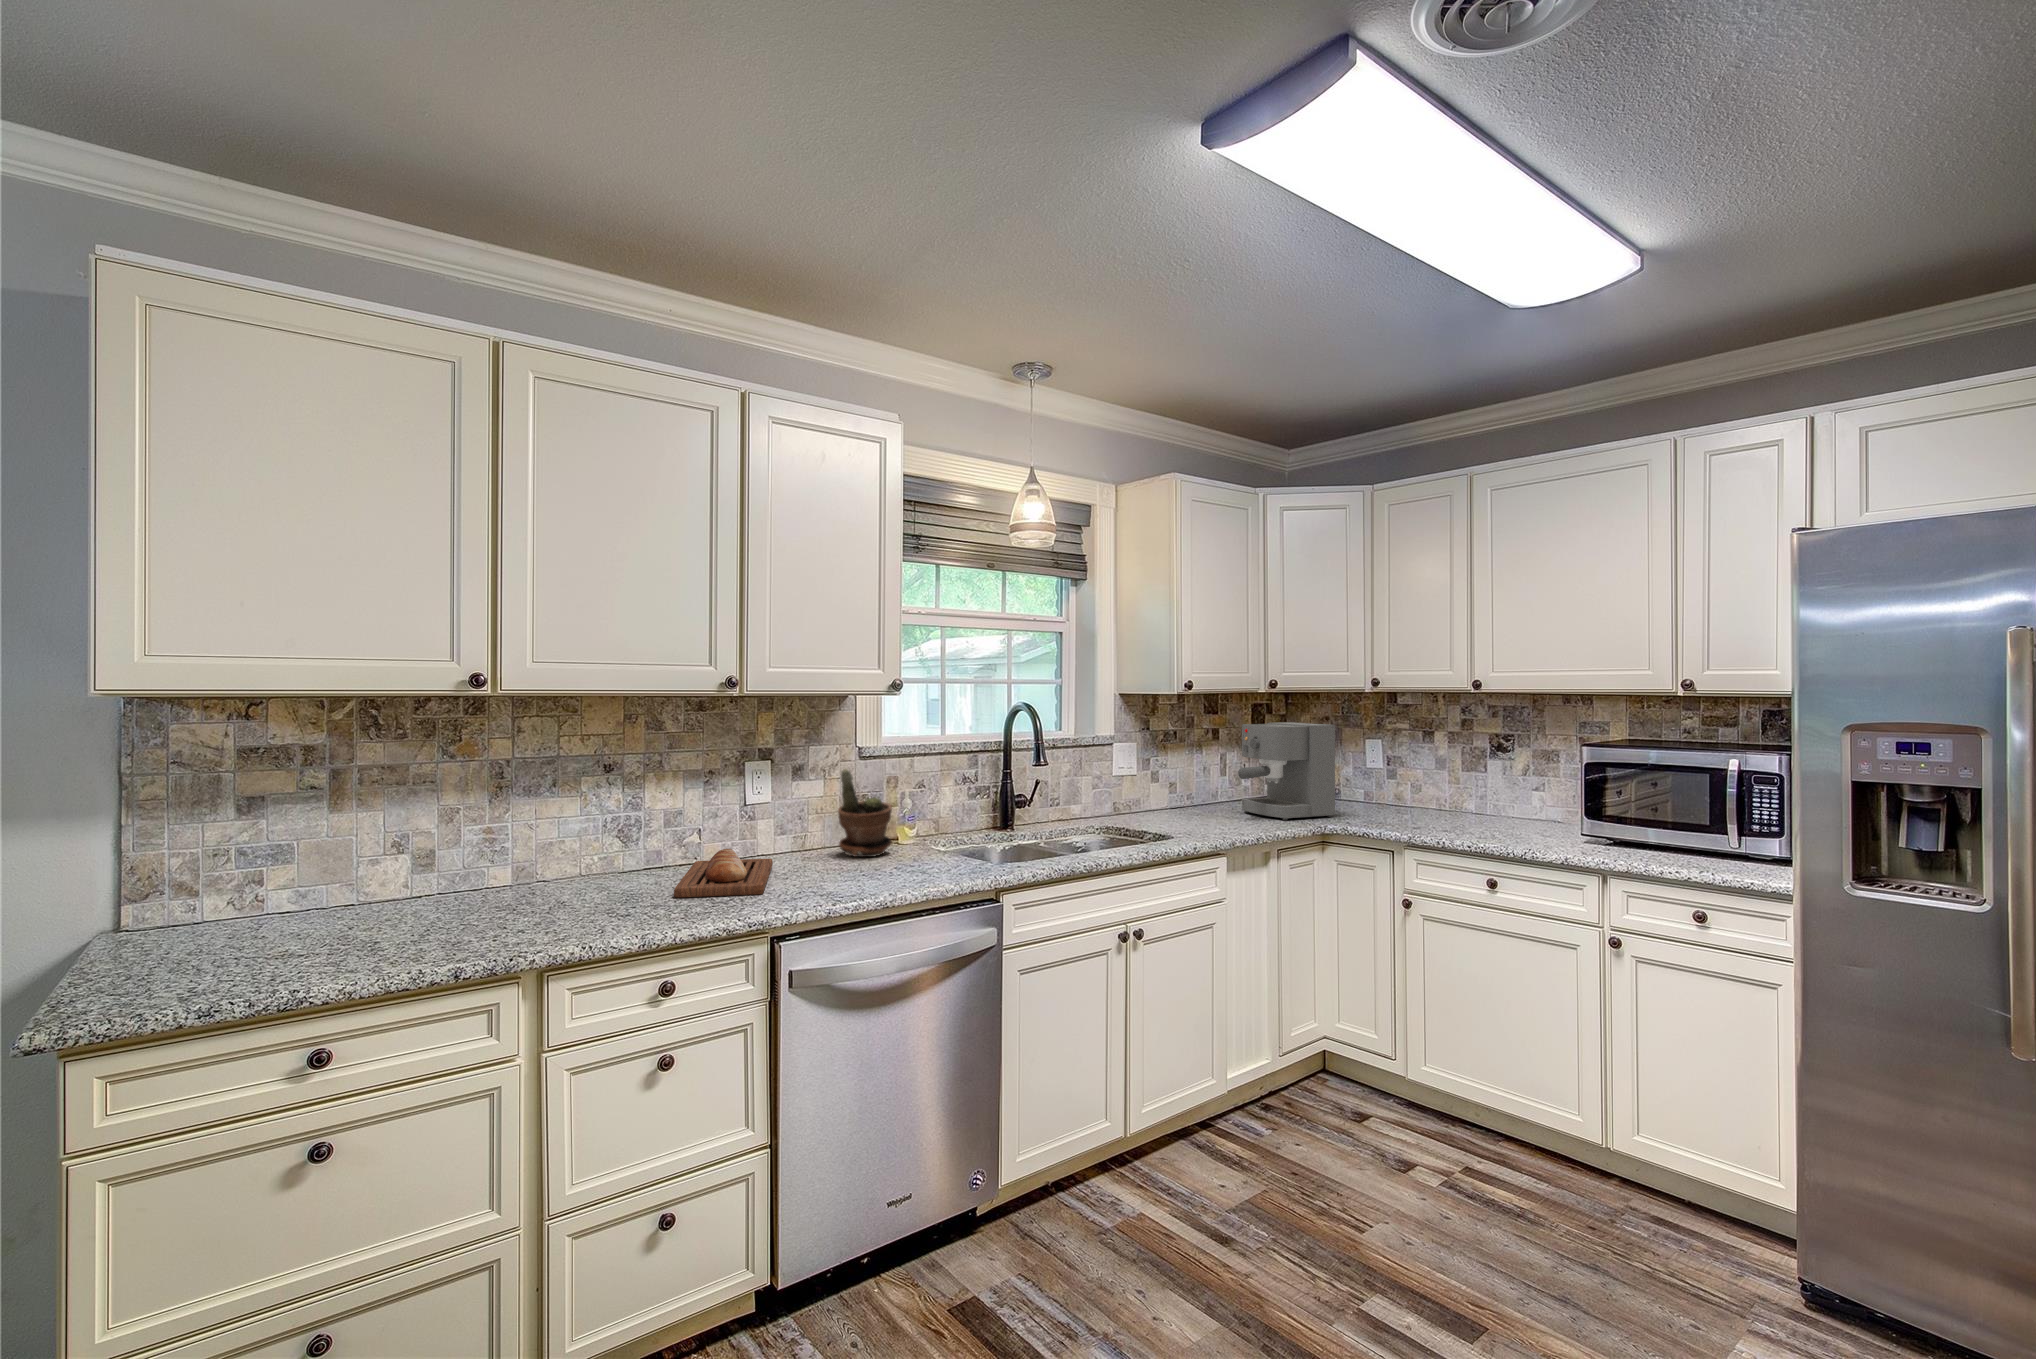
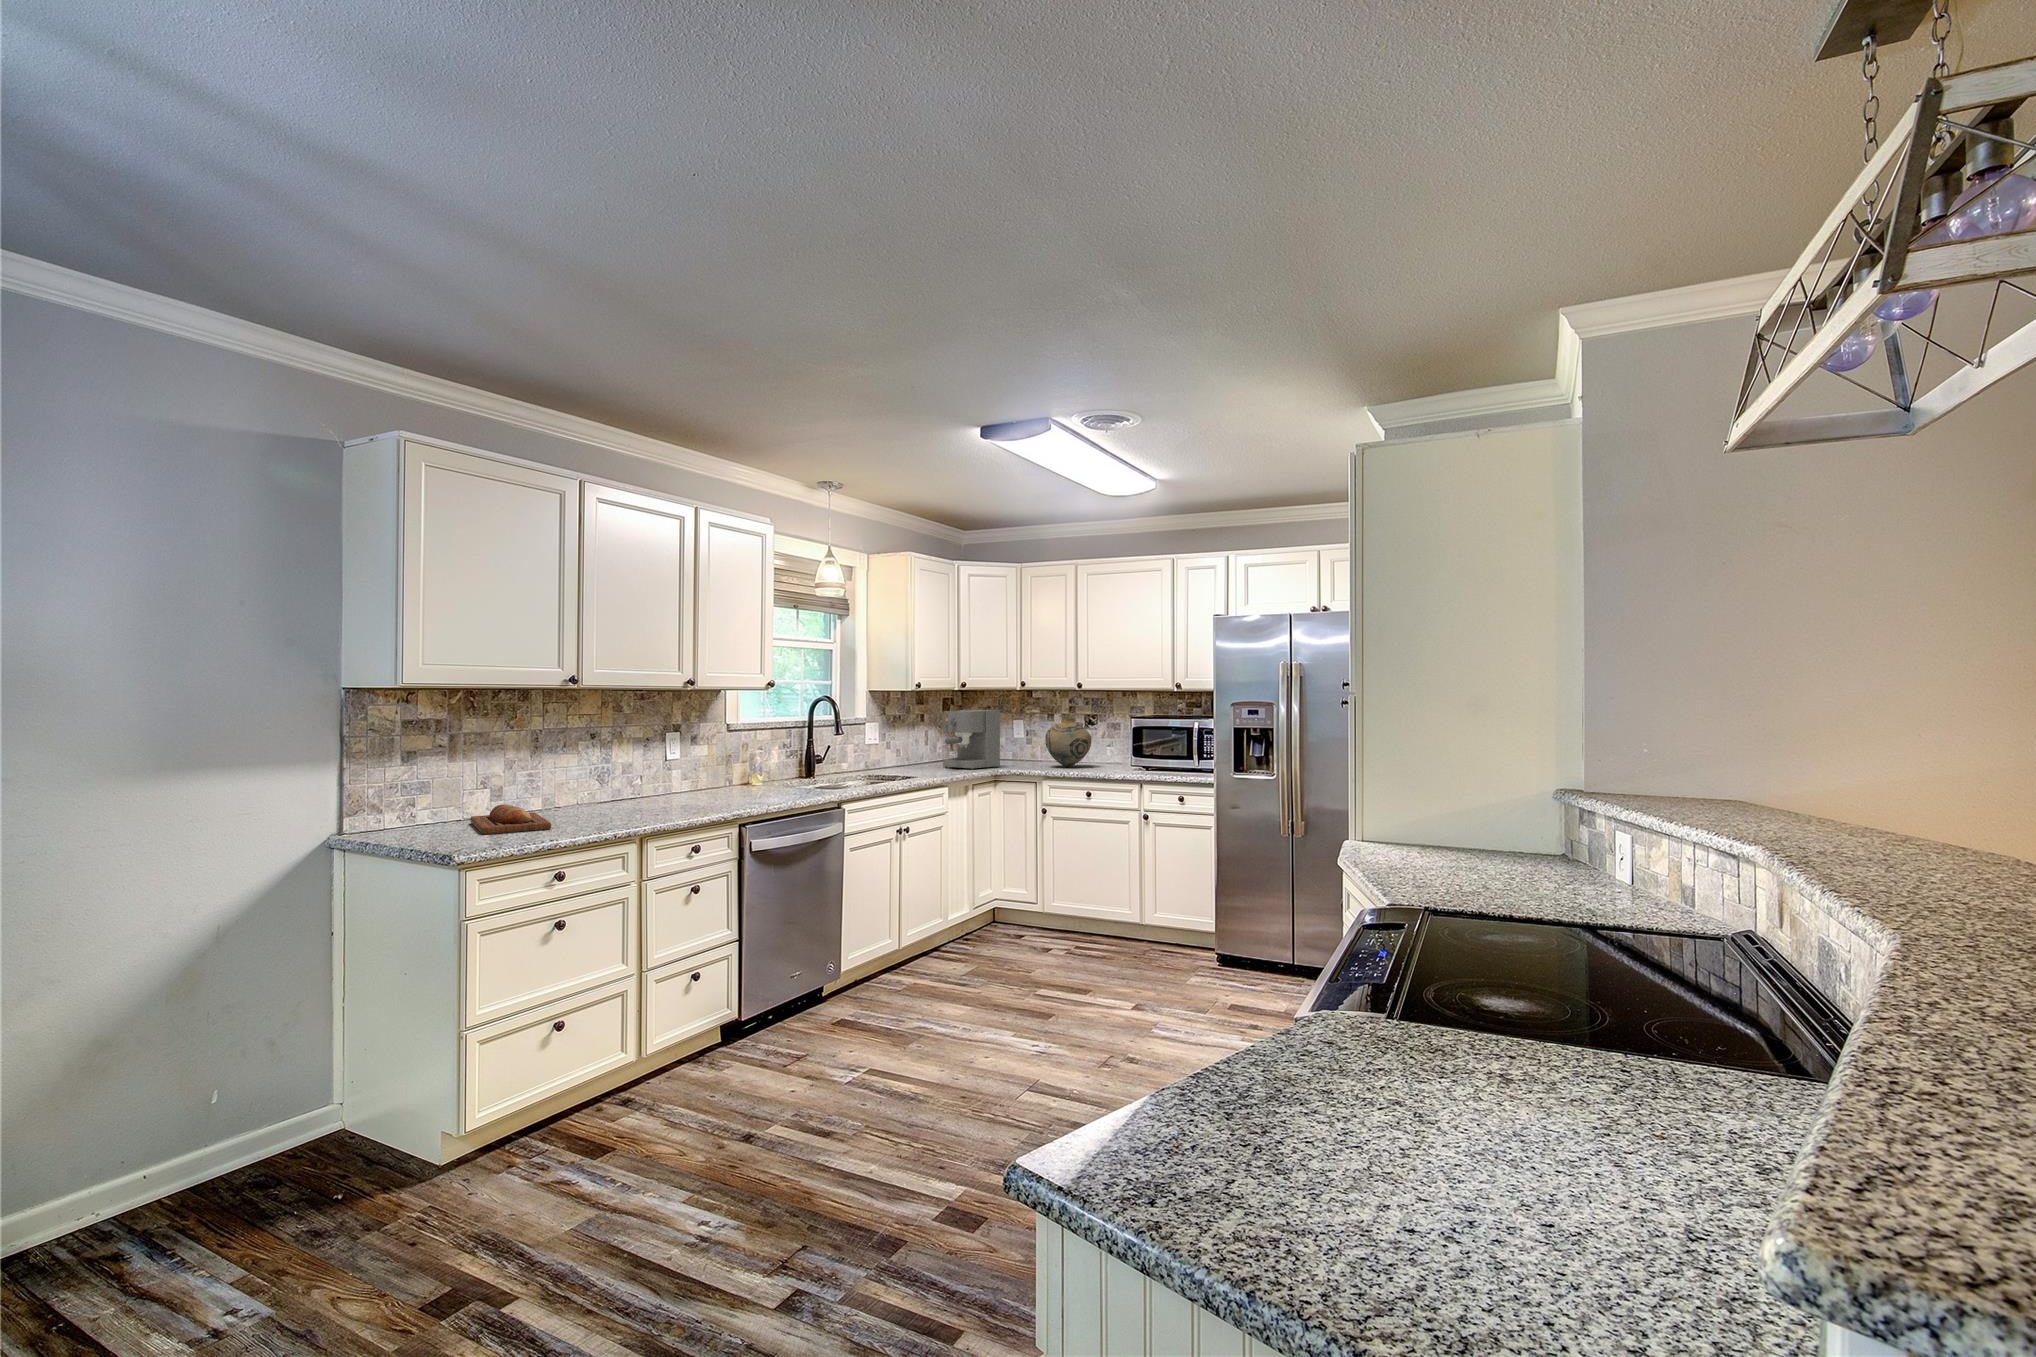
vase: none [1414,739,1501,823] -> present [1045,717,1092,767]
potted plant: present [838,769,892,857] -> none [721,737,757,792]
bread loaf: present [674,849,773,898] -> present [470,804,551,834]

